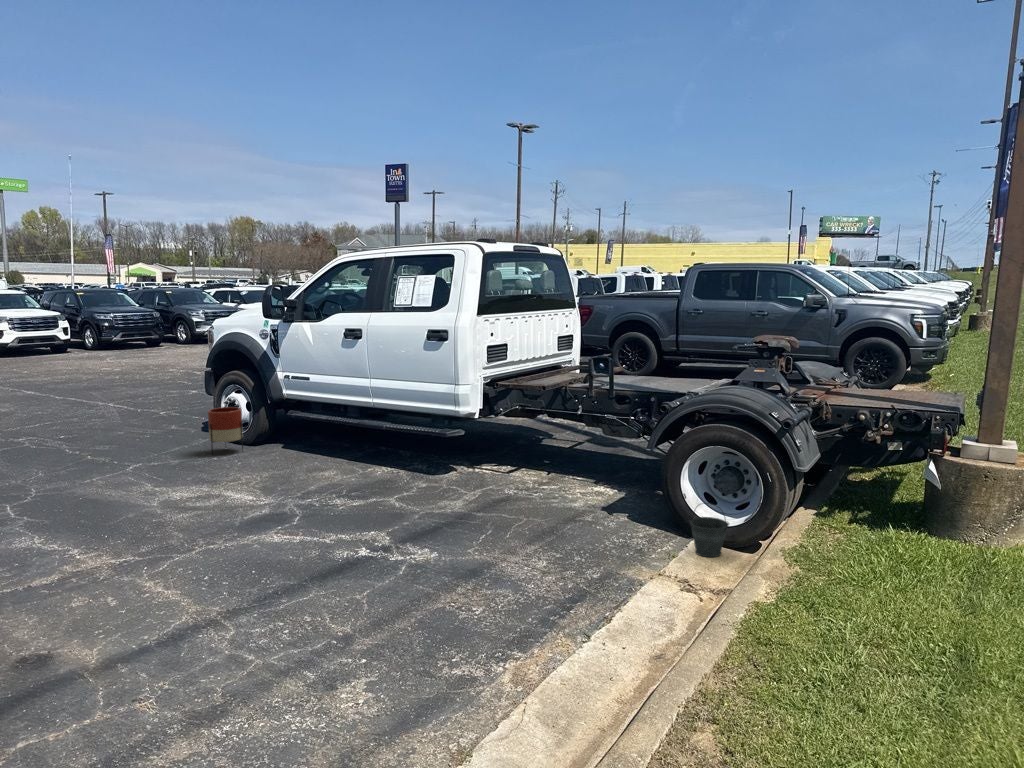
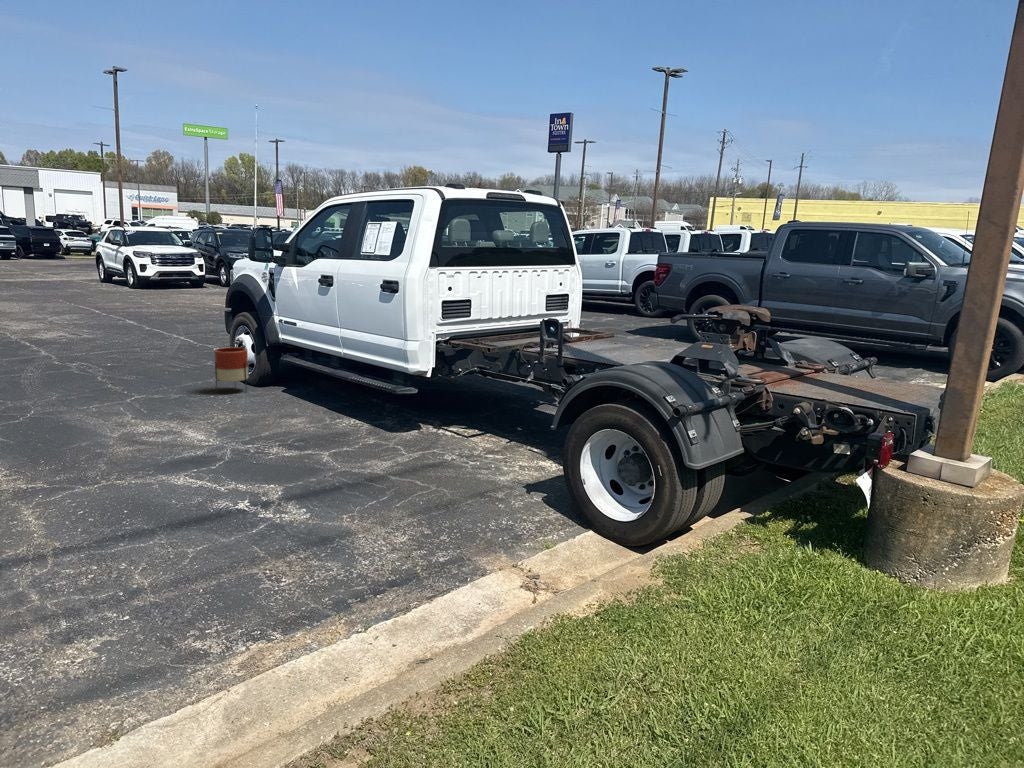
bucket: present [690,503,729,557] -> none [572,493,614,555]

